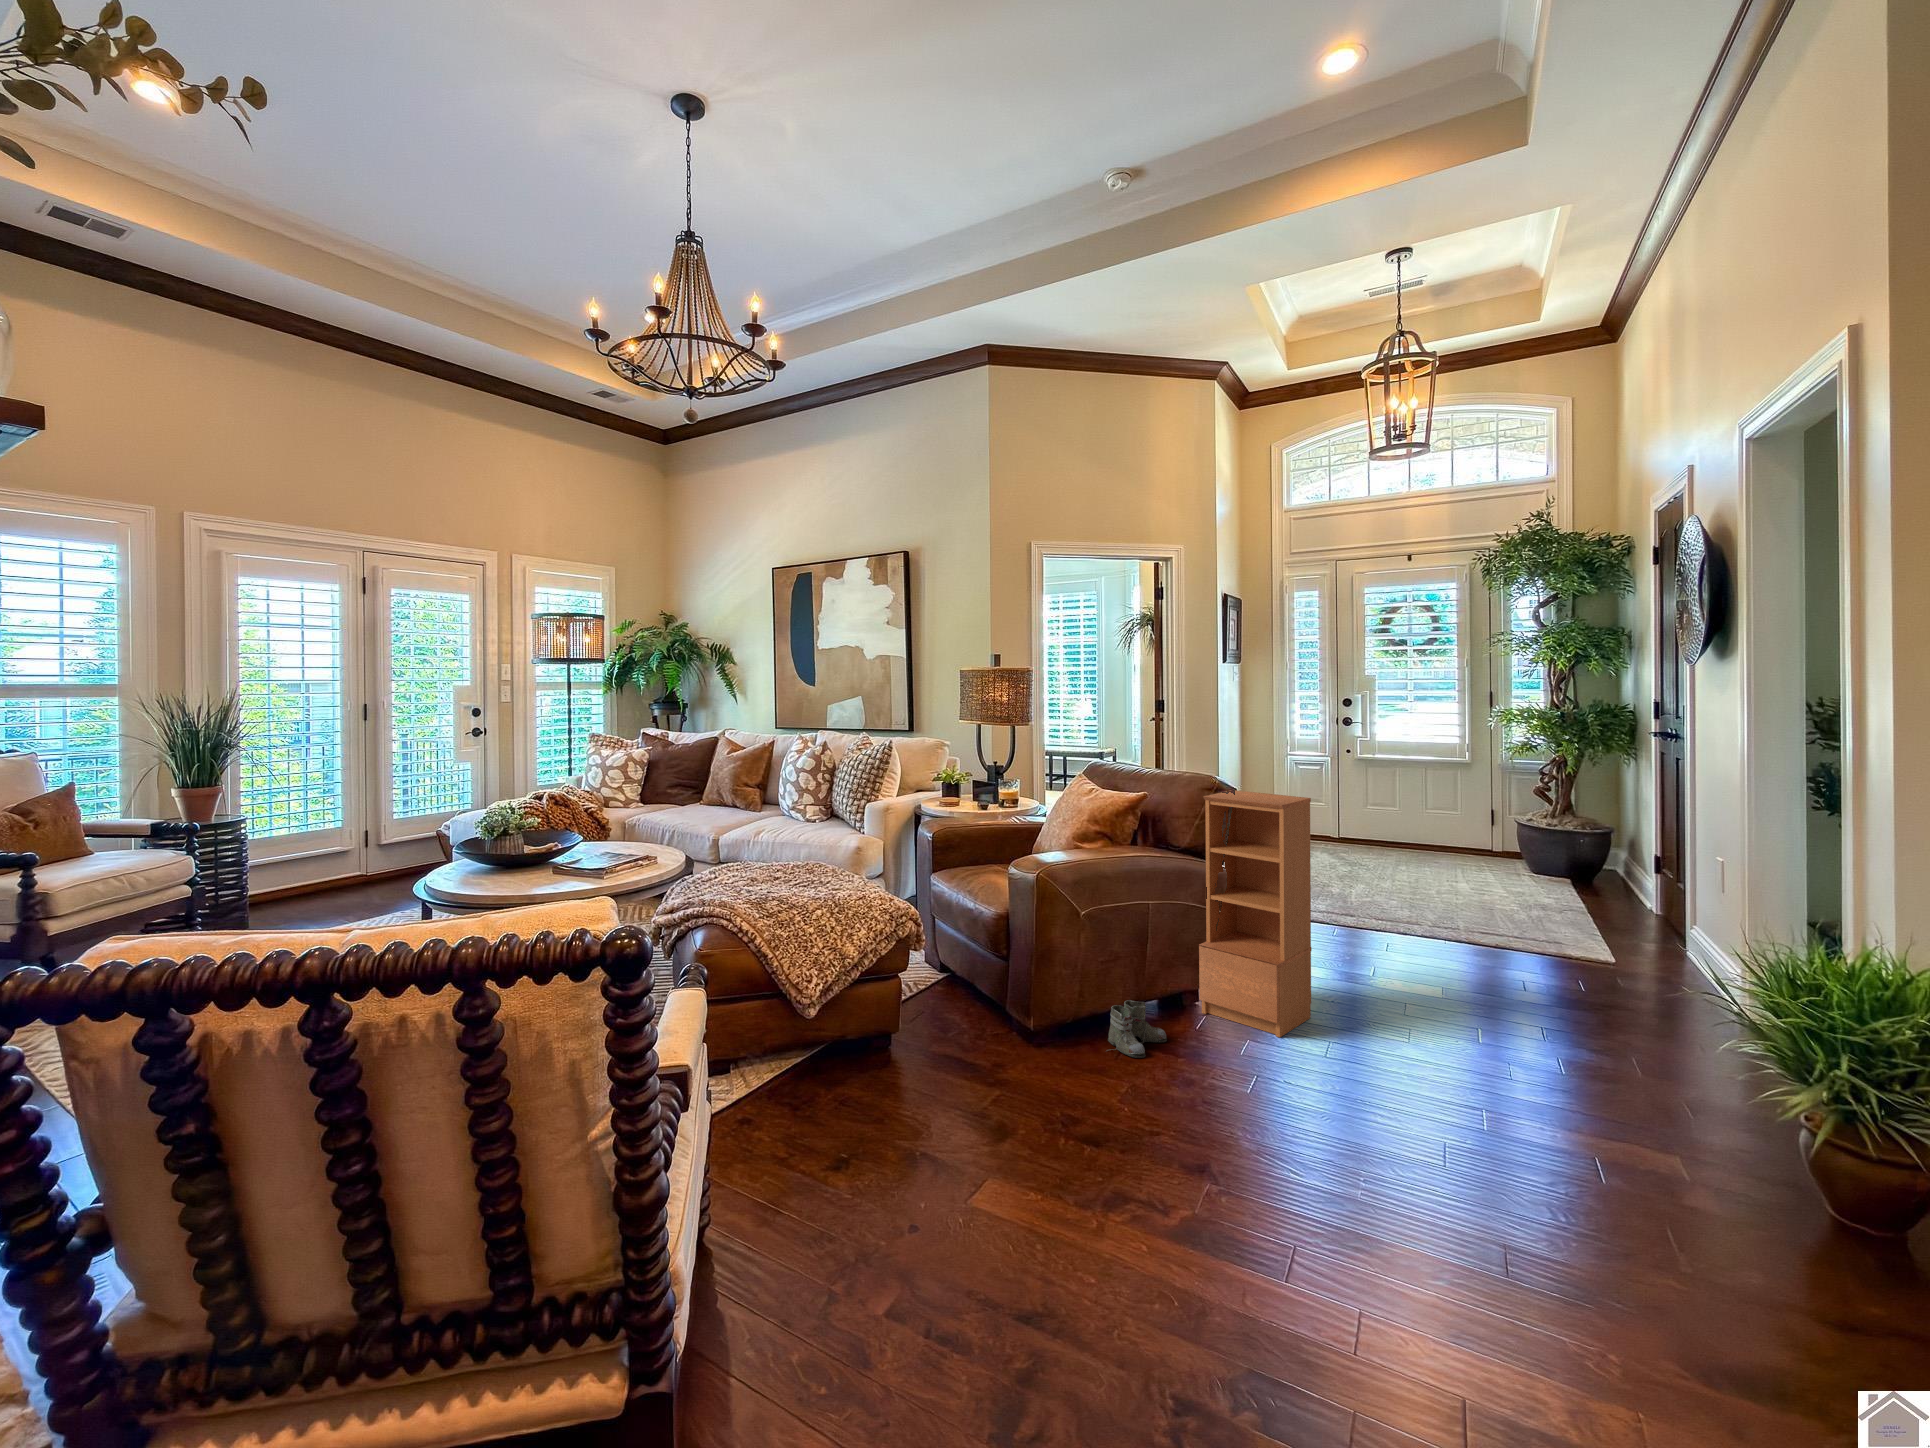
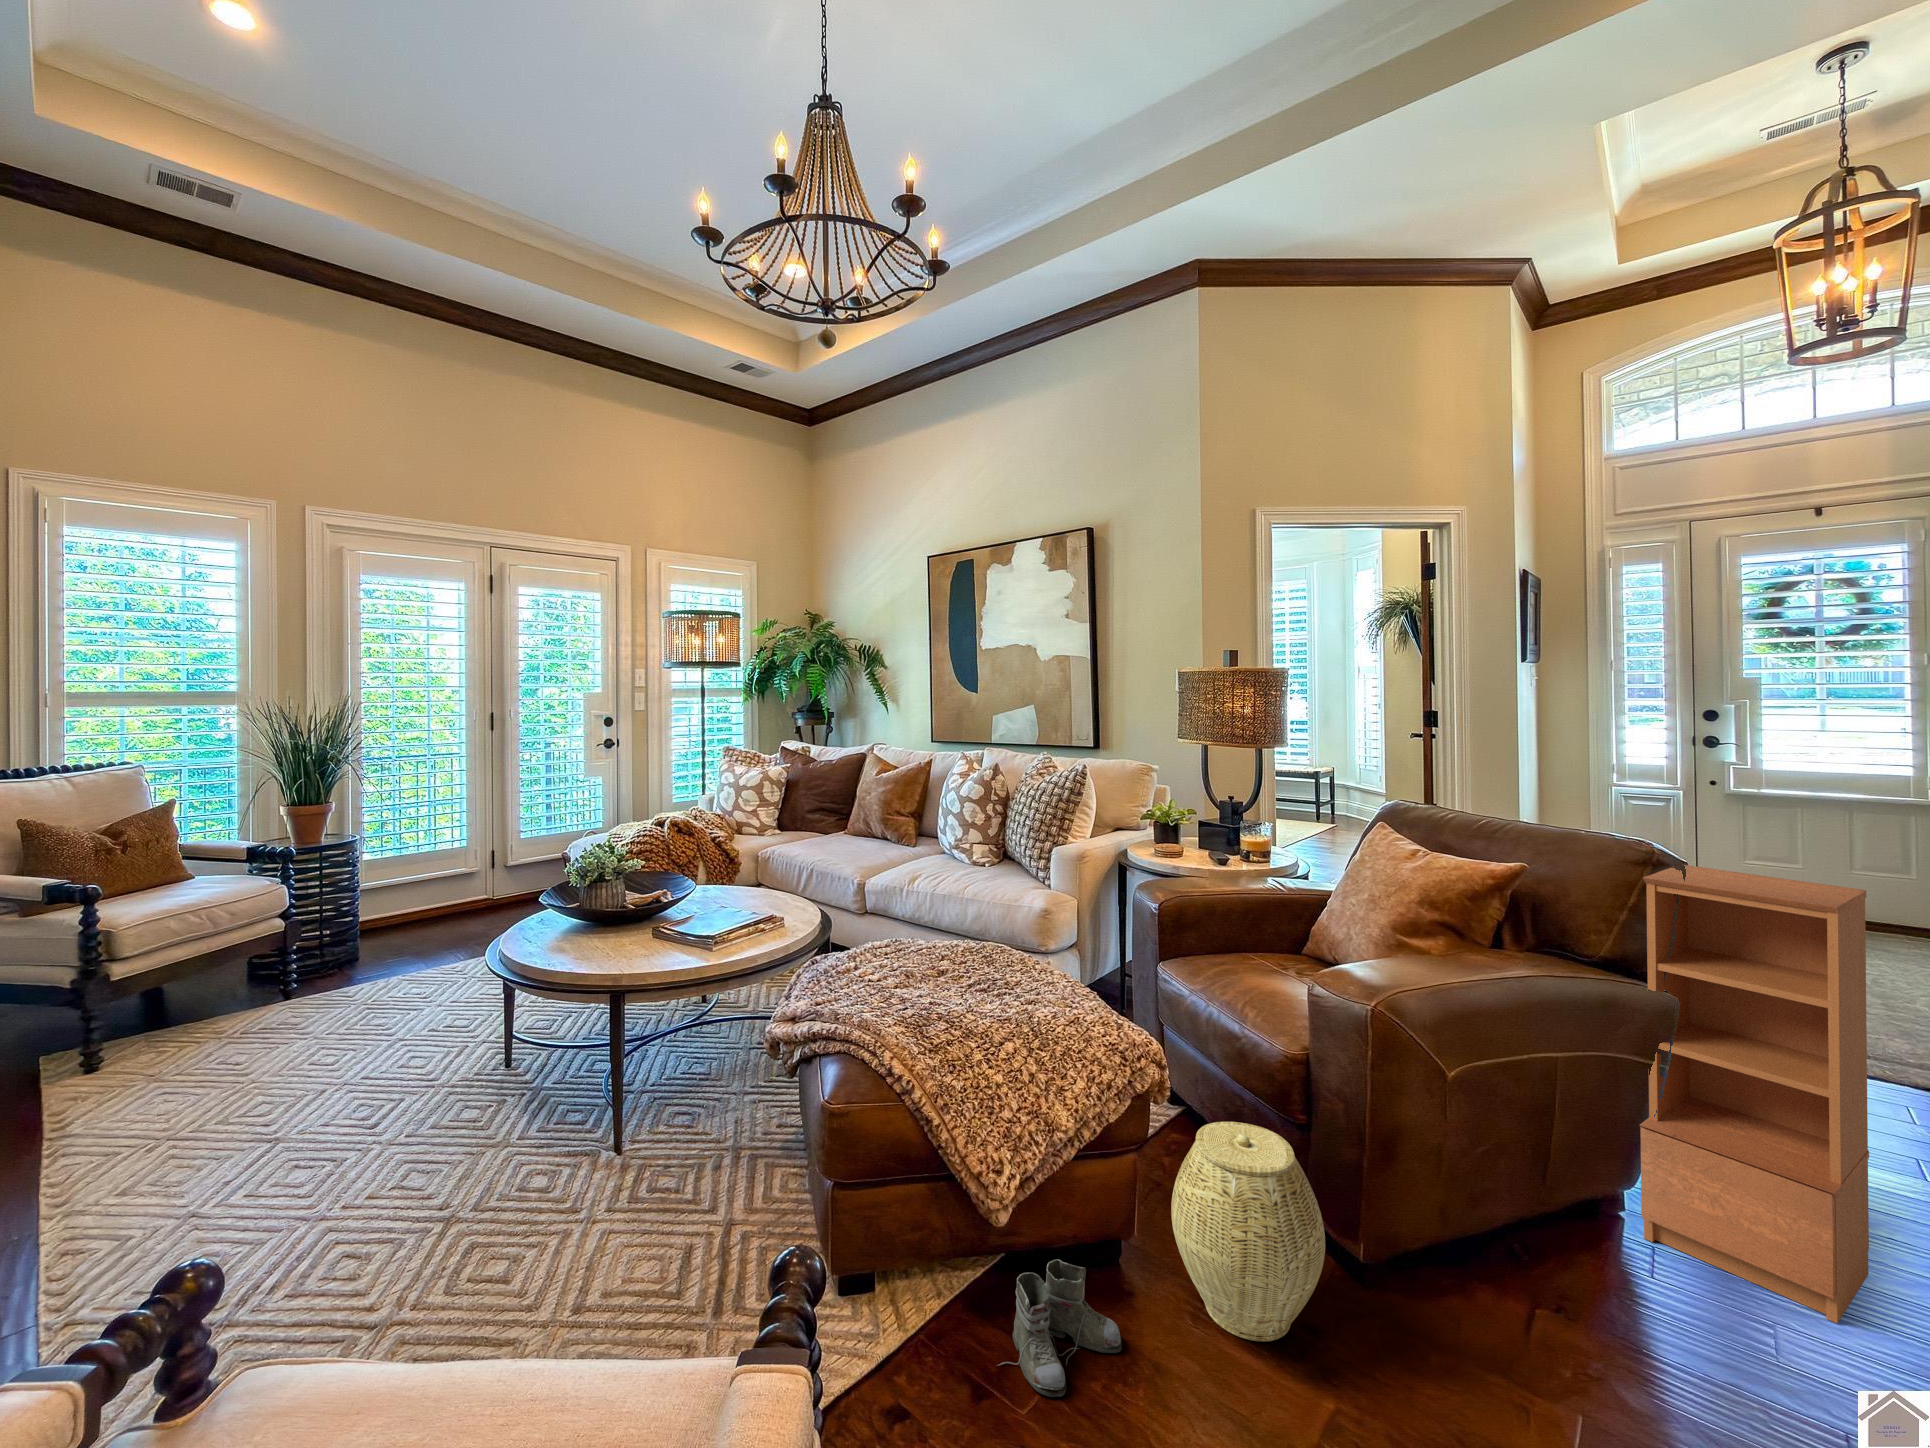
woven basket: none [917,951,1004,1071] -> present [1171,1122,1325,1342]
boots: present [1108,1000,1167,1058] -> present [999,1259,1122,1397]

